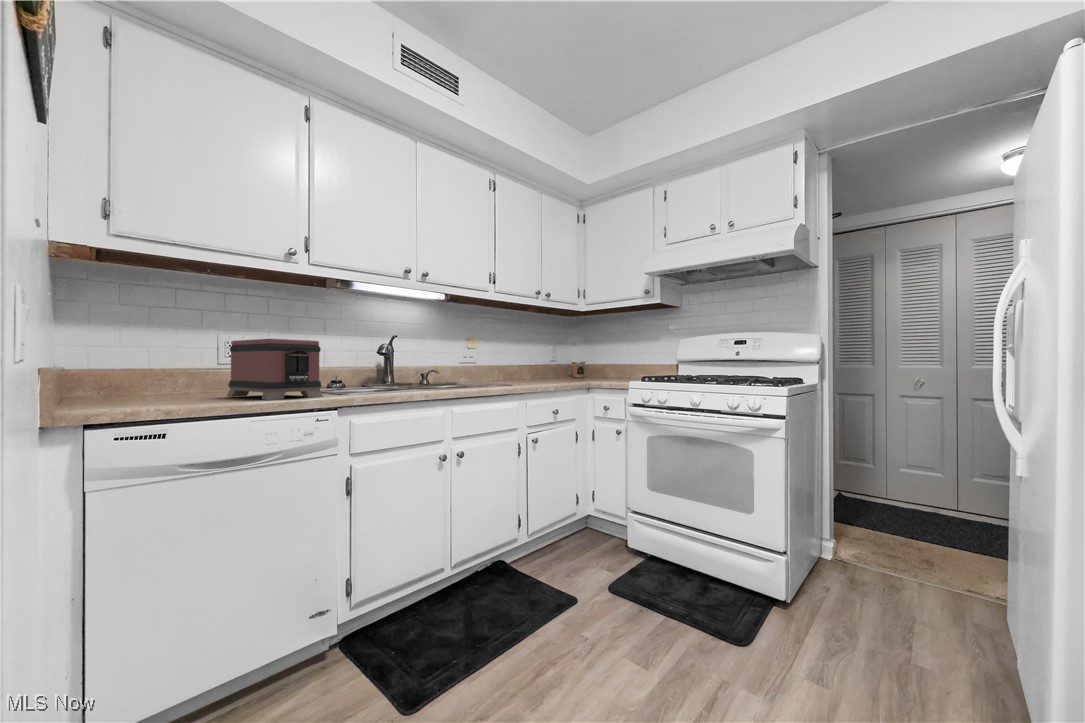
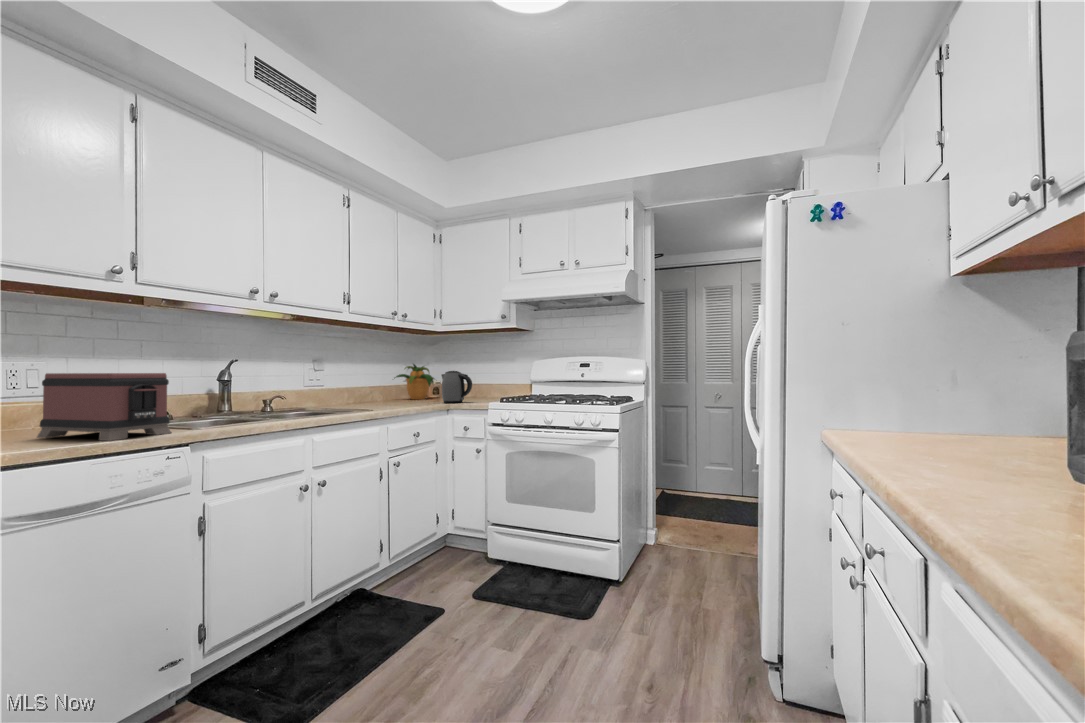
potted plant: none [537,345,581,380] -> present [395,364,434,399]
kettle: none [582,350,613,383] -> present [441,371,472,403]

